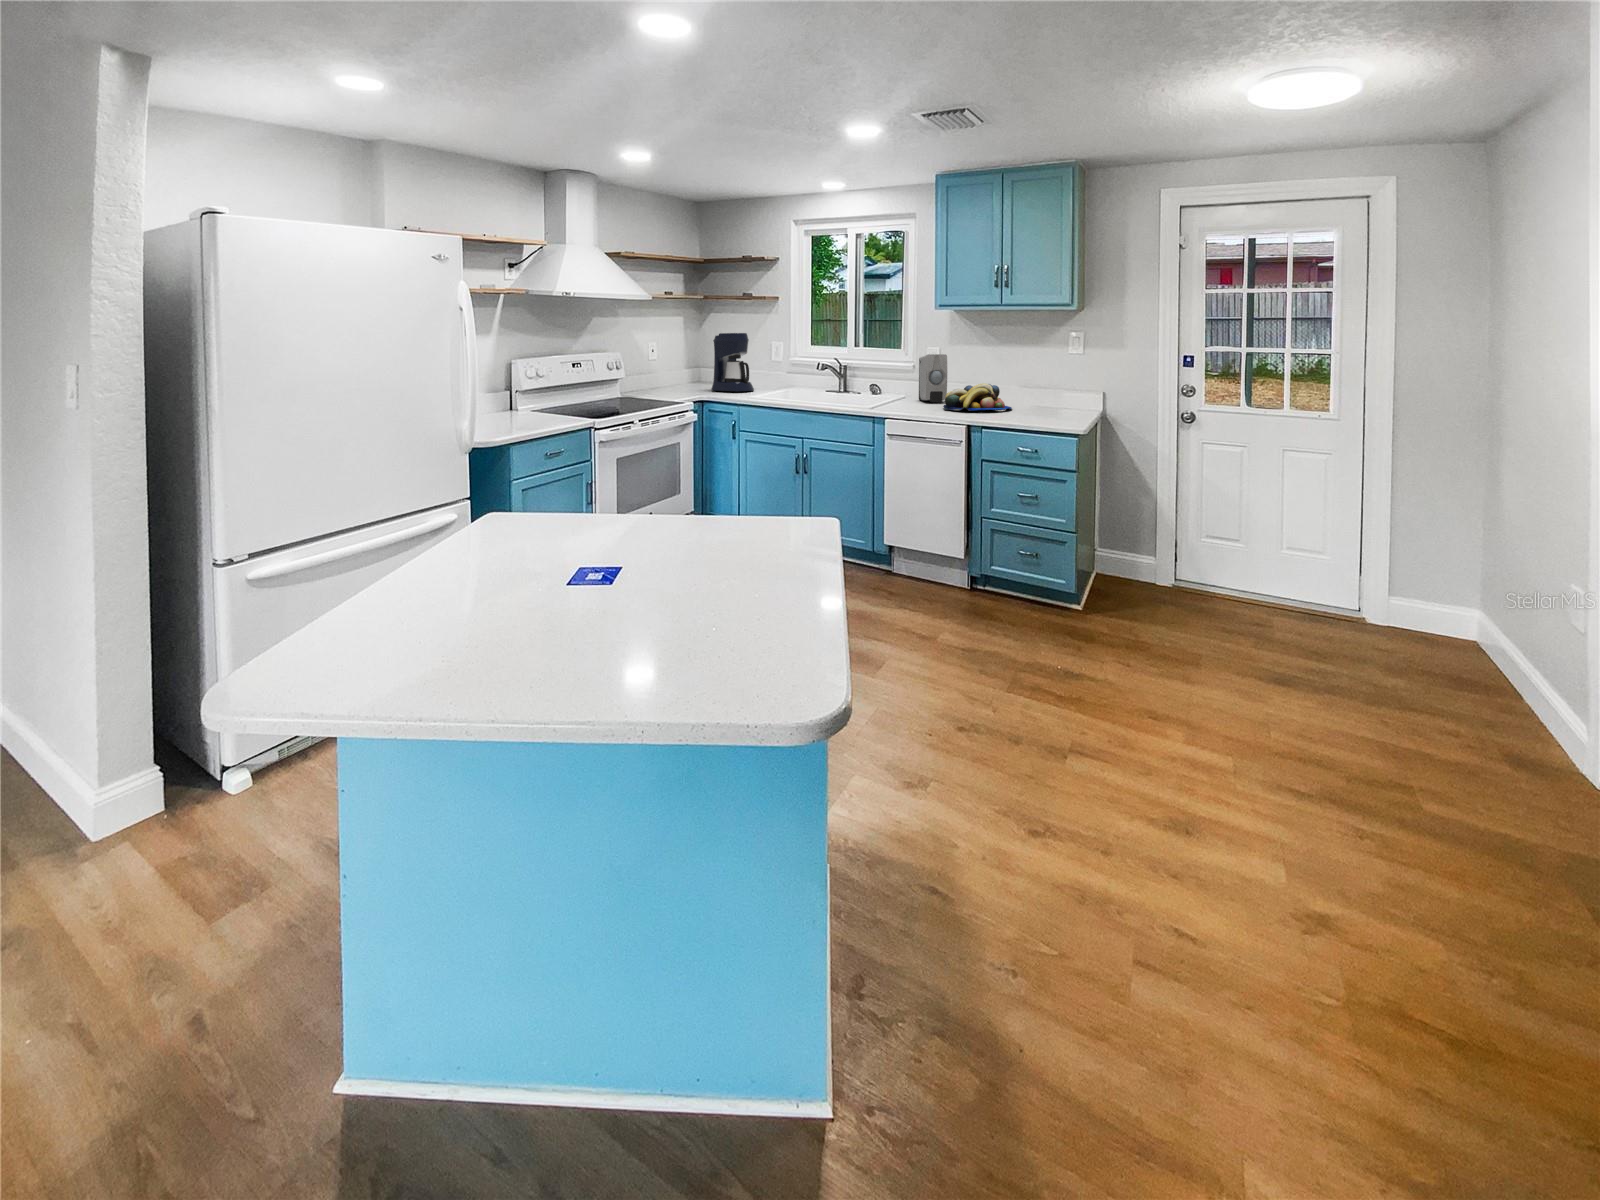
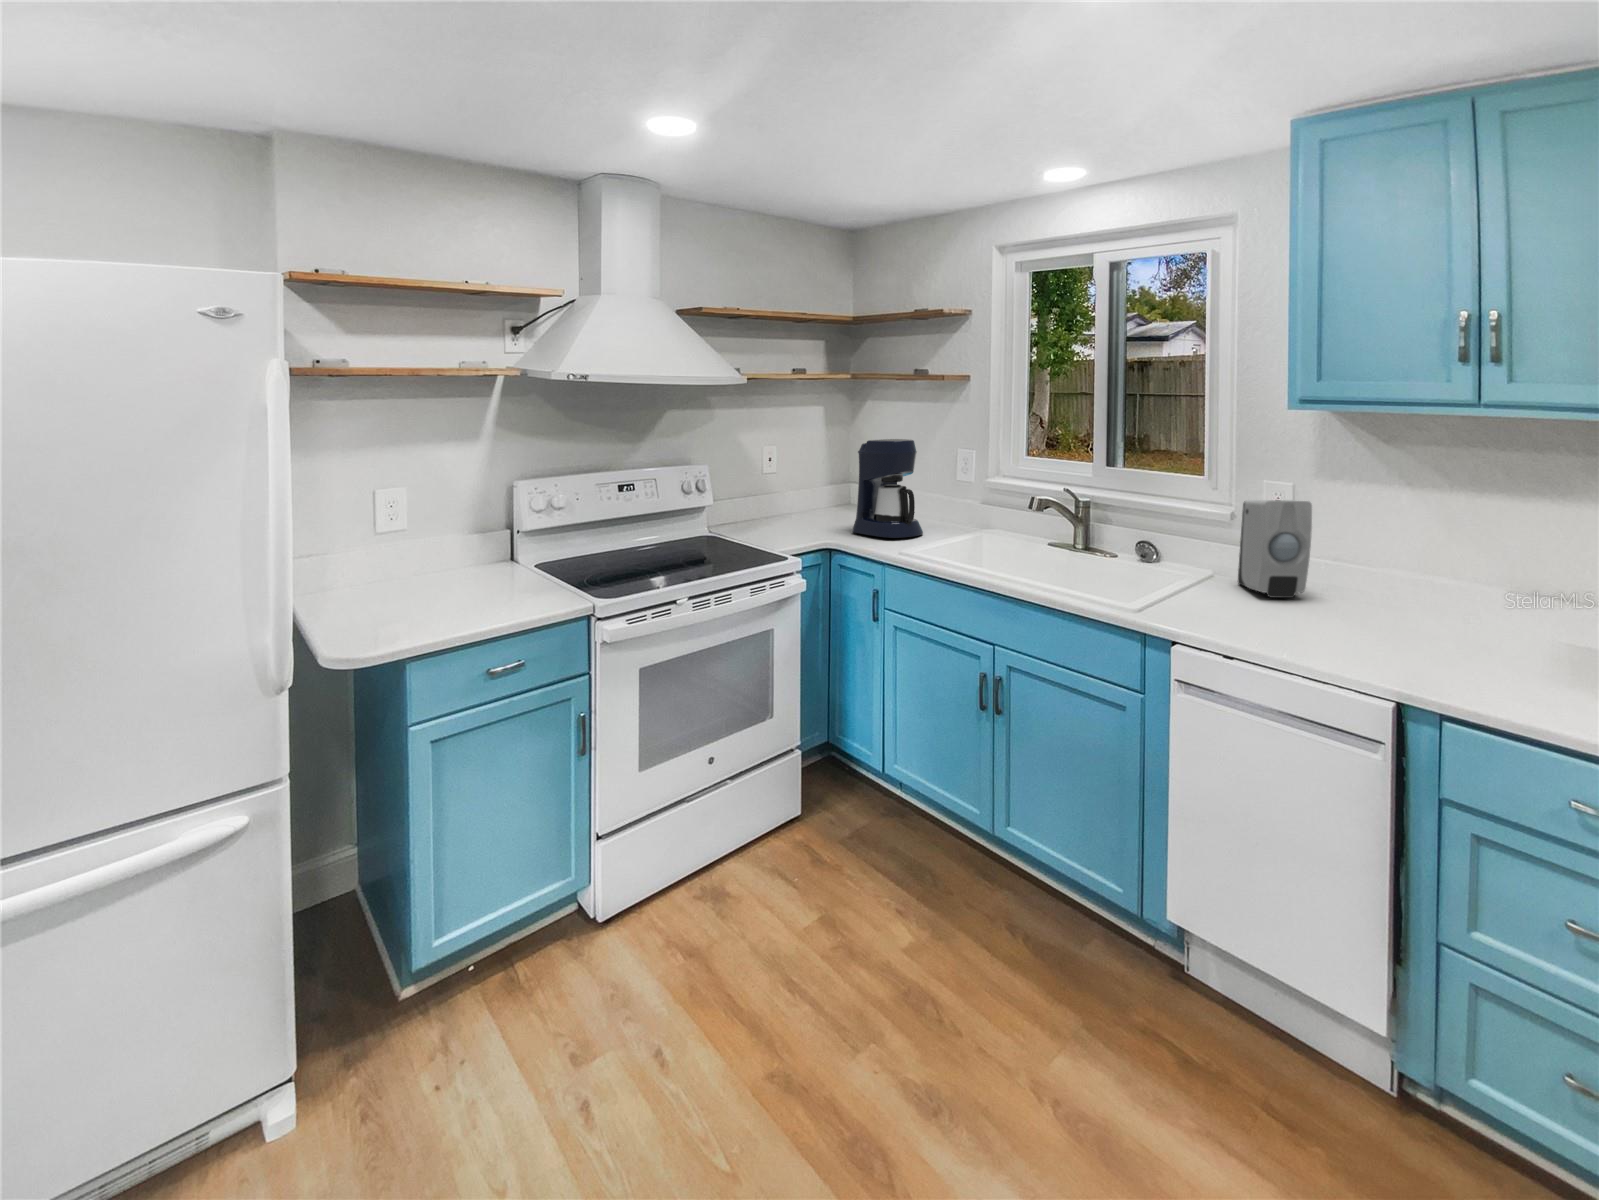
fruit bowl: present [943,383,1012,411] -> none [1308,575,1492,653]

